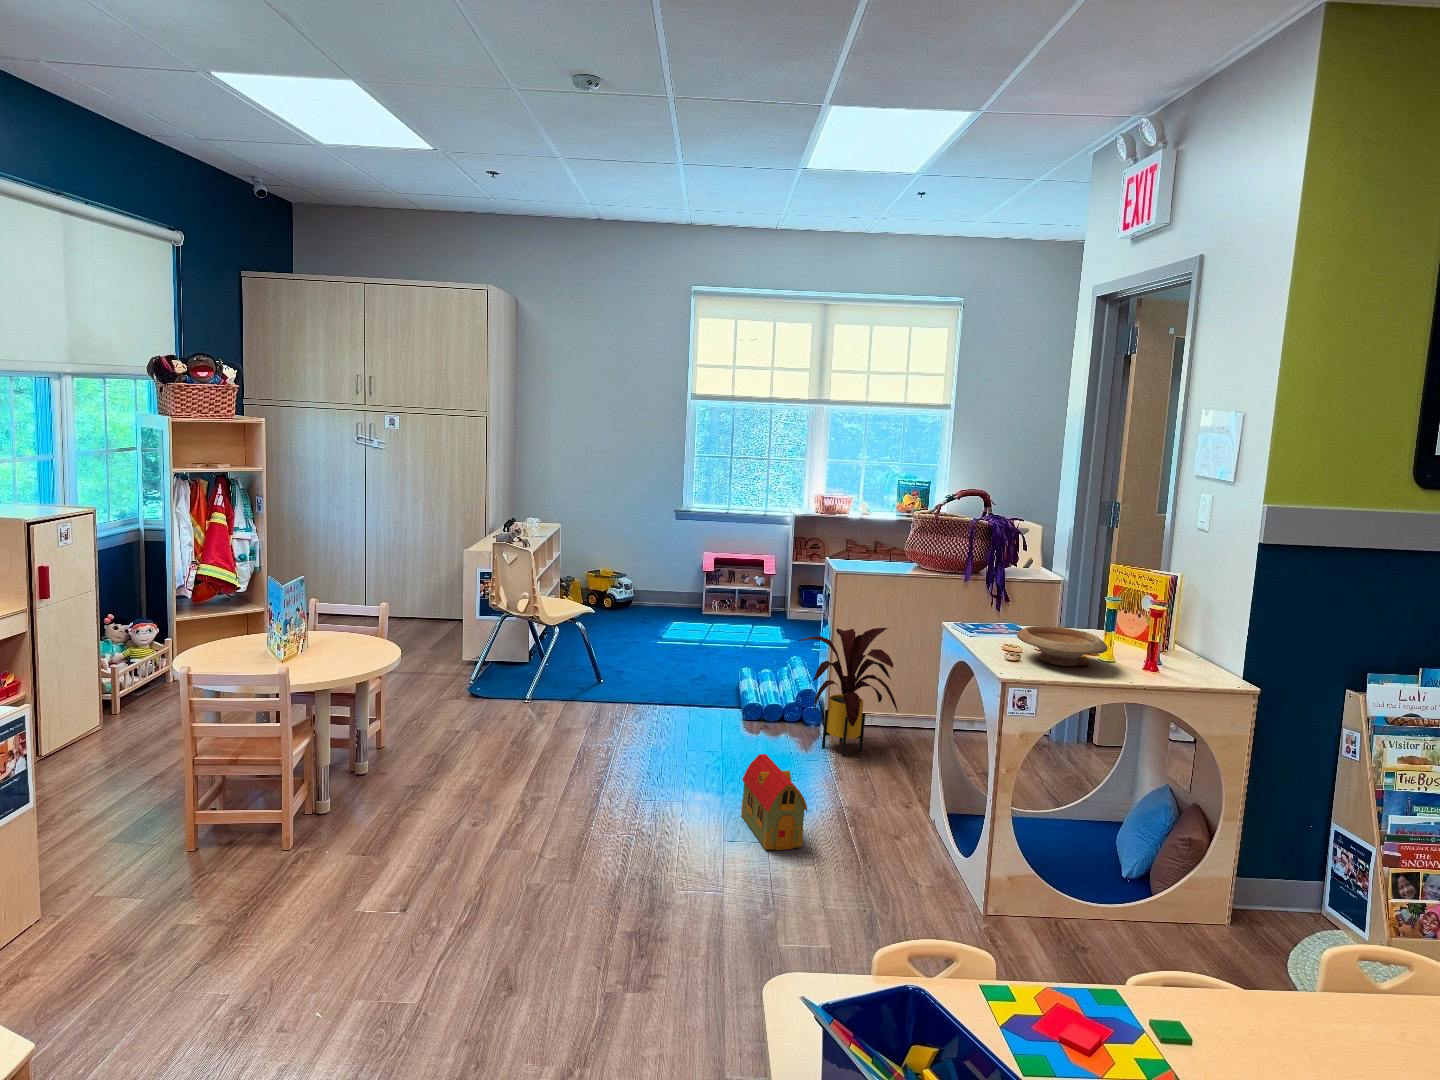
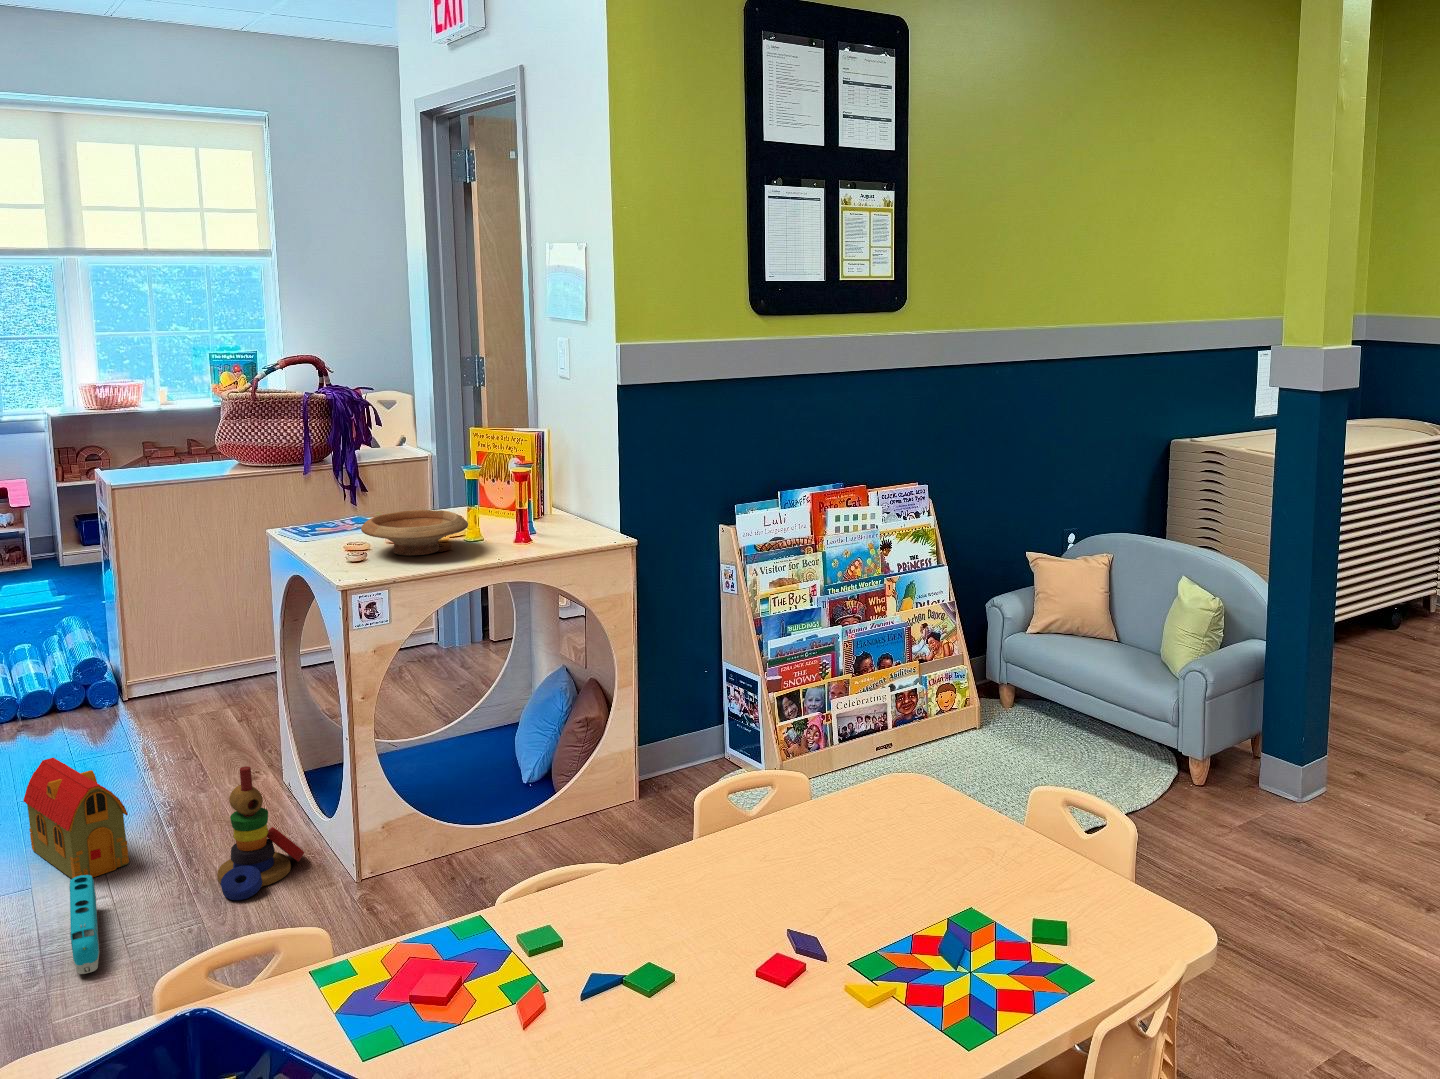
house plant: present [798,628,898,756] -> none [78,554,242,737]
stacking toy: none [861,801,928,905] -> present [217,766,304,900]
toy train: none [758,848,779,928] -> present [70,875,100,974]

